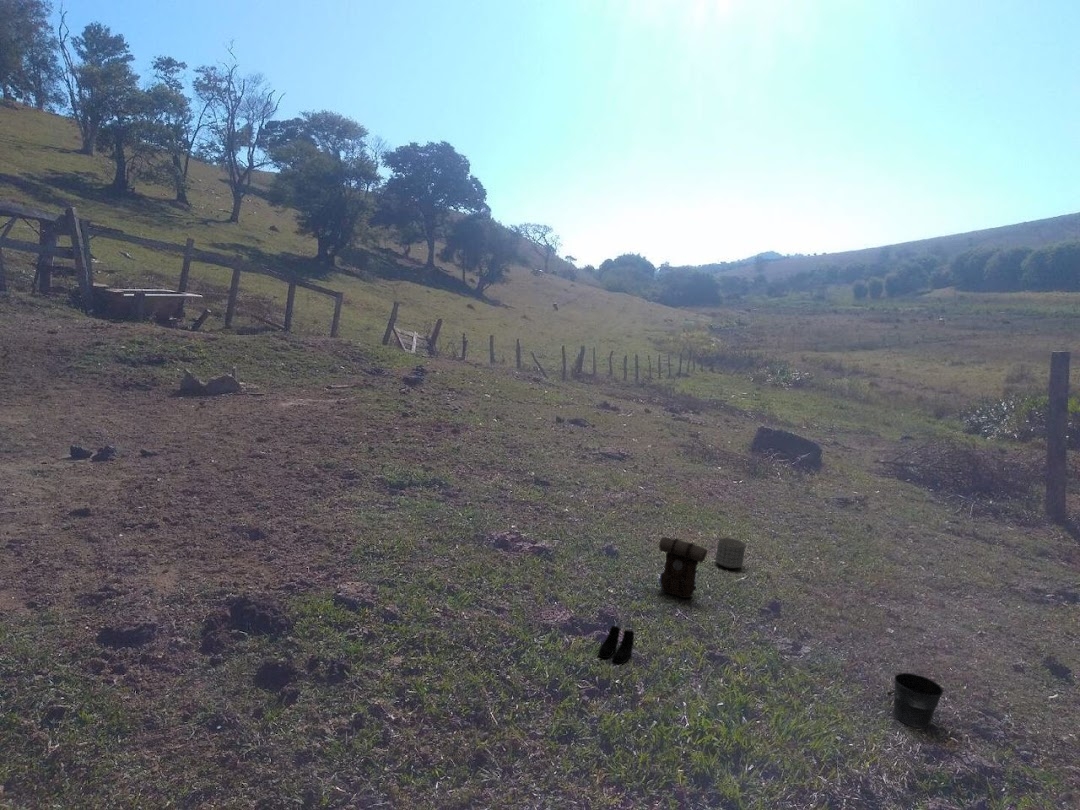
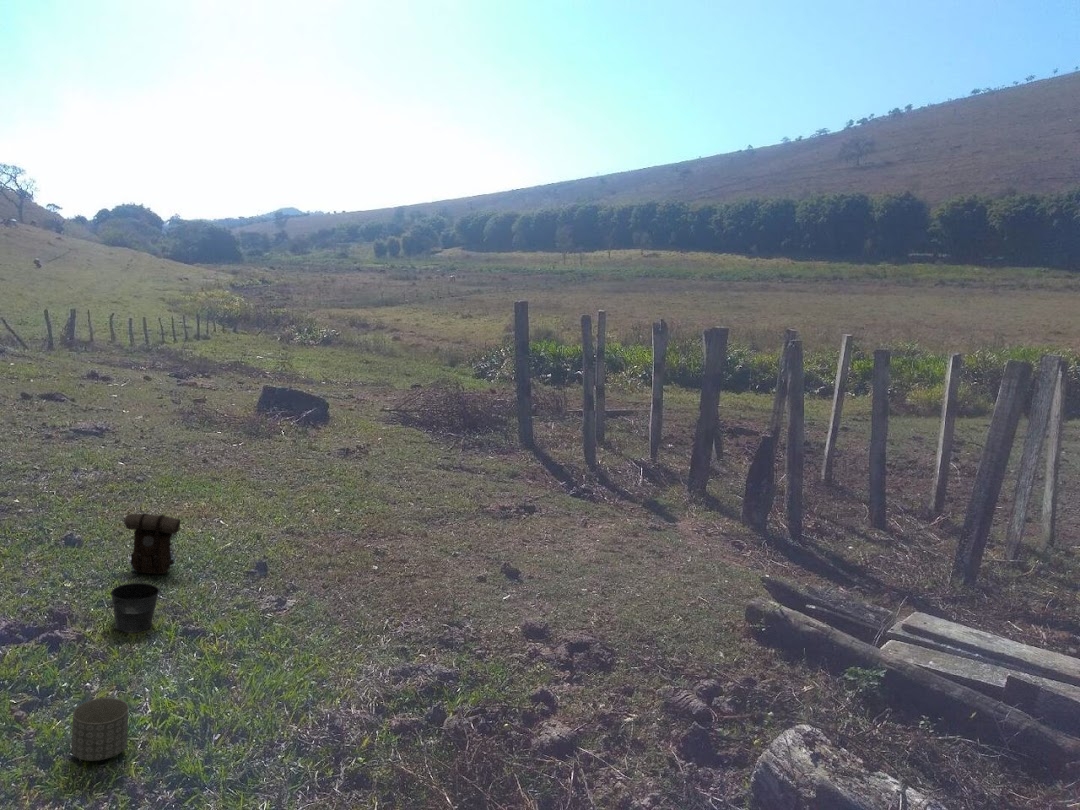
planter: present [716,538,746,569] -> present [72,698,129,761]
boots: present [599,626,634,663] -> none [44,622,89,663]
bucket: present [887,673,943,728] -> present [107,583,160,632]

